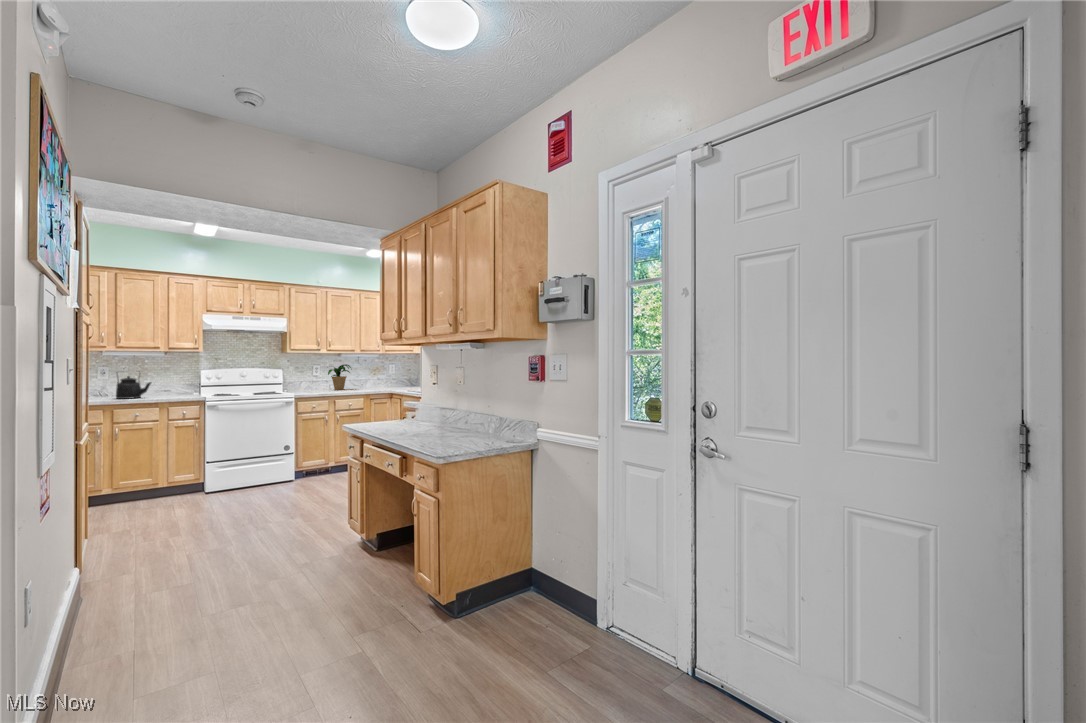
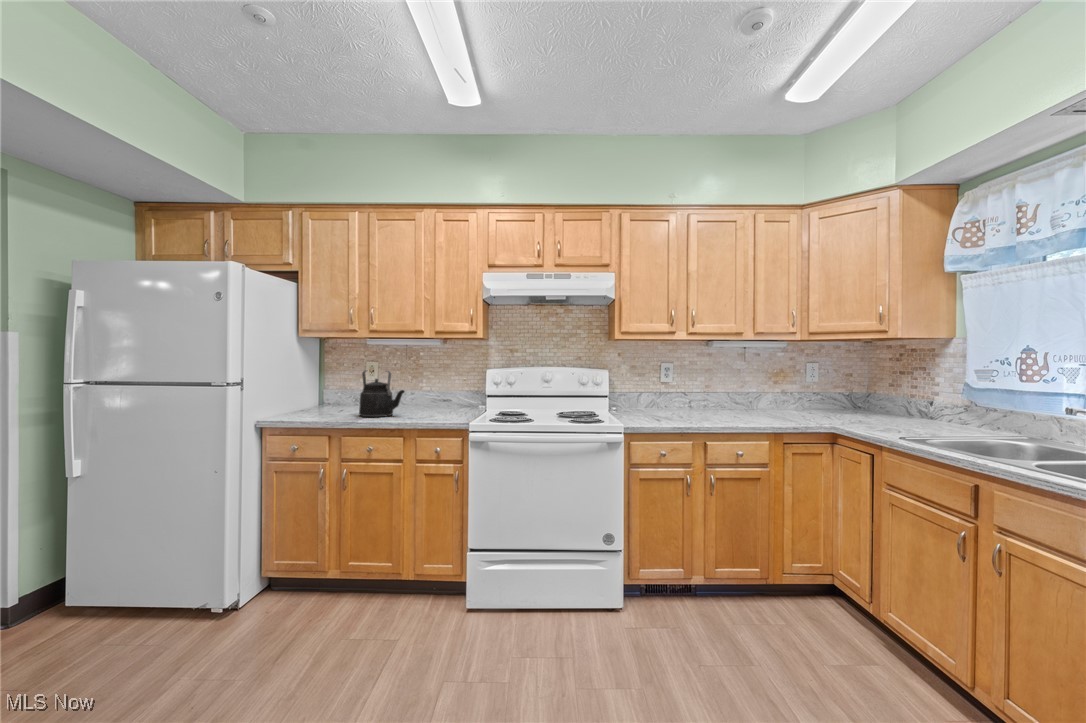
potted plant: present [328,364,351,390] -> none [681,364,738,415]

